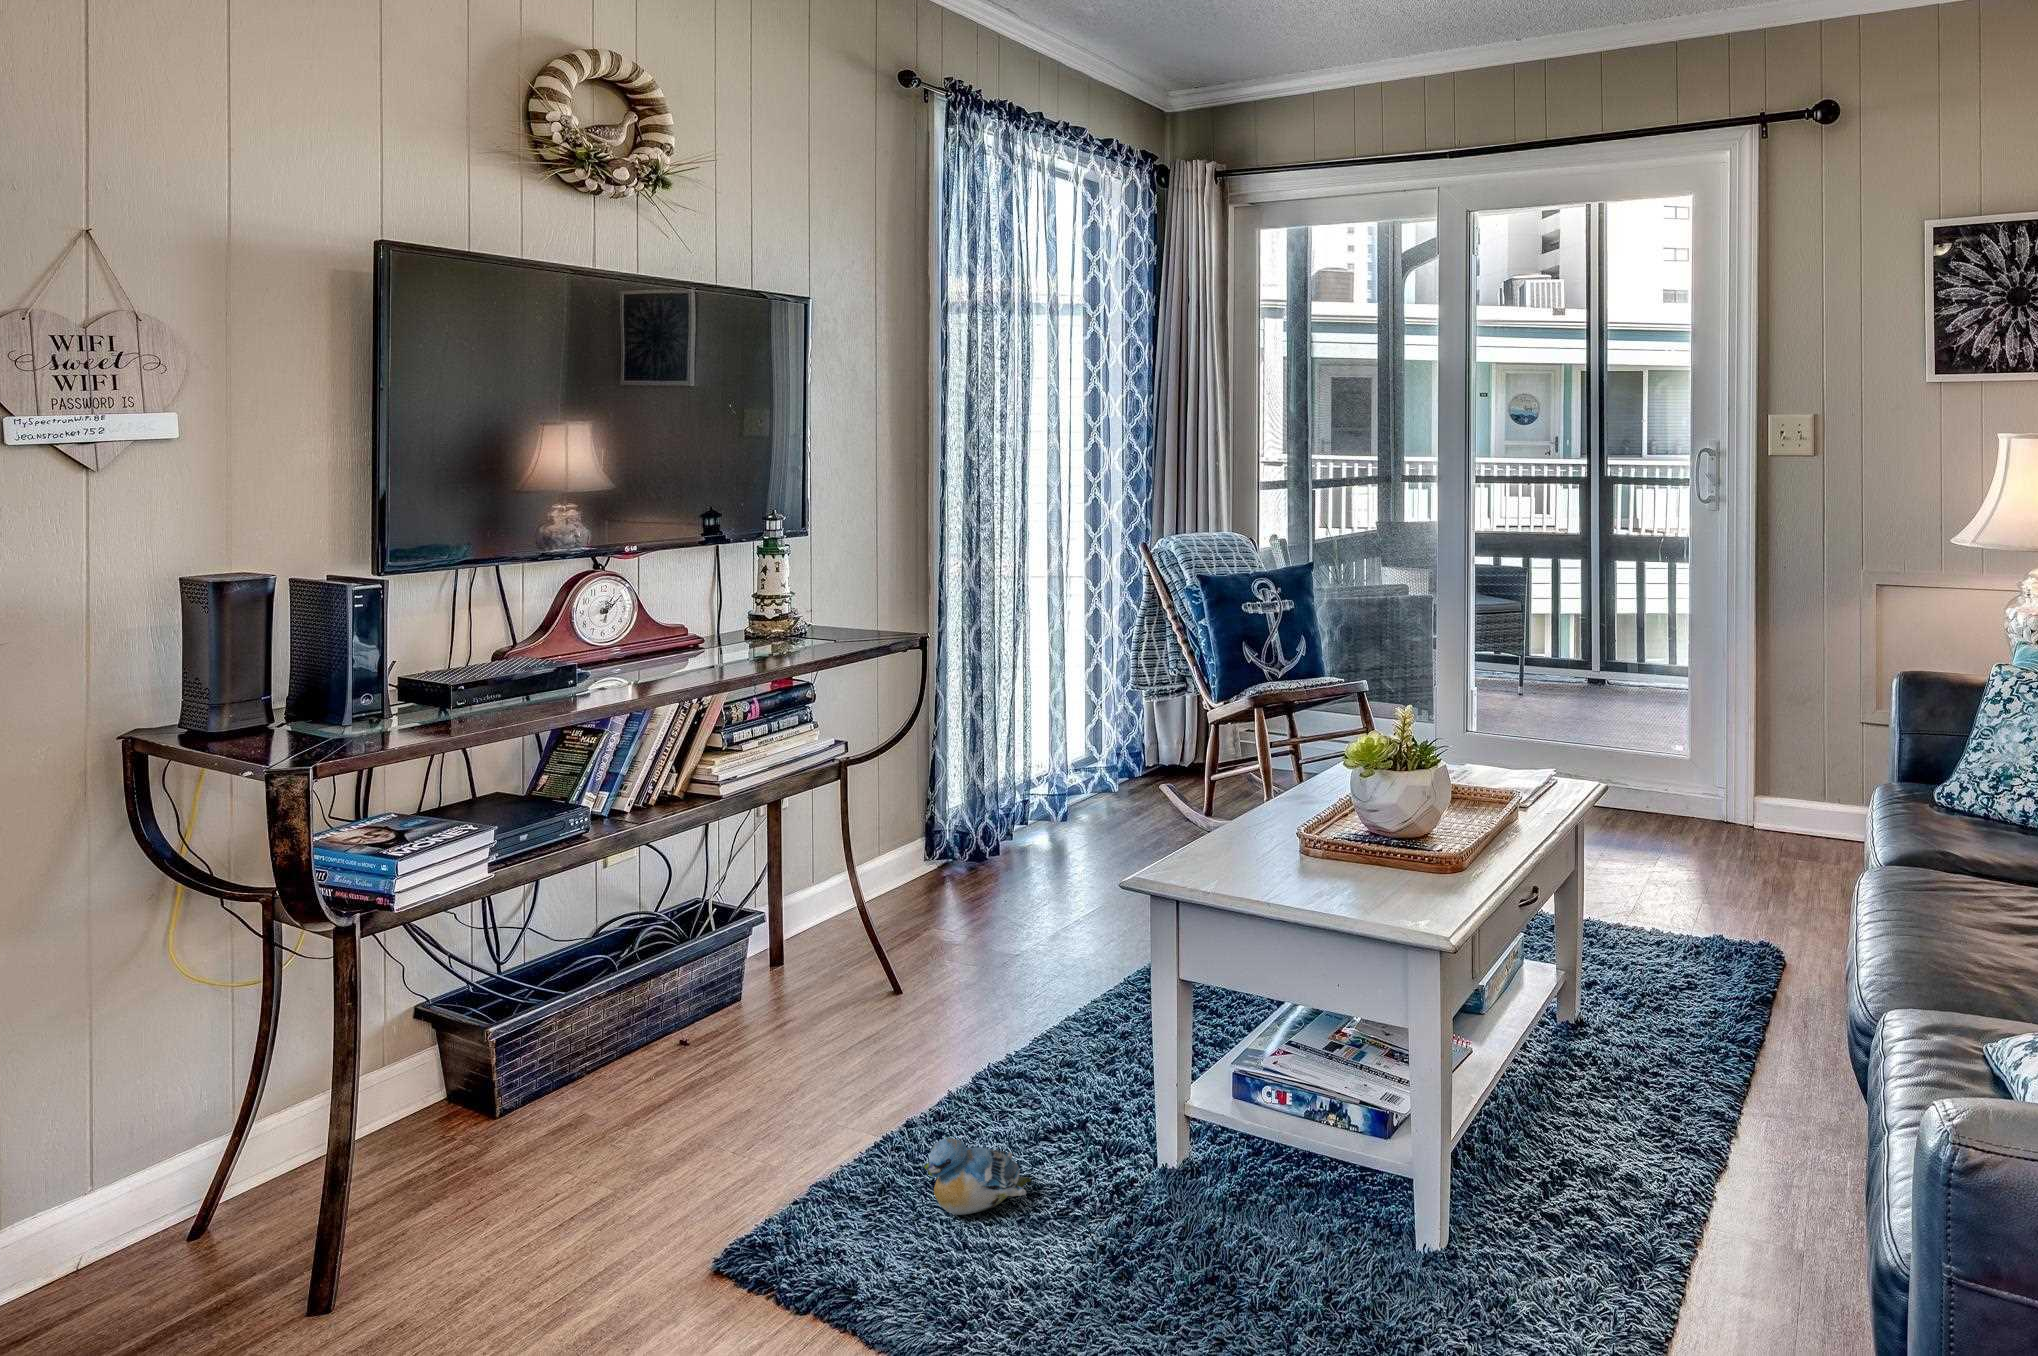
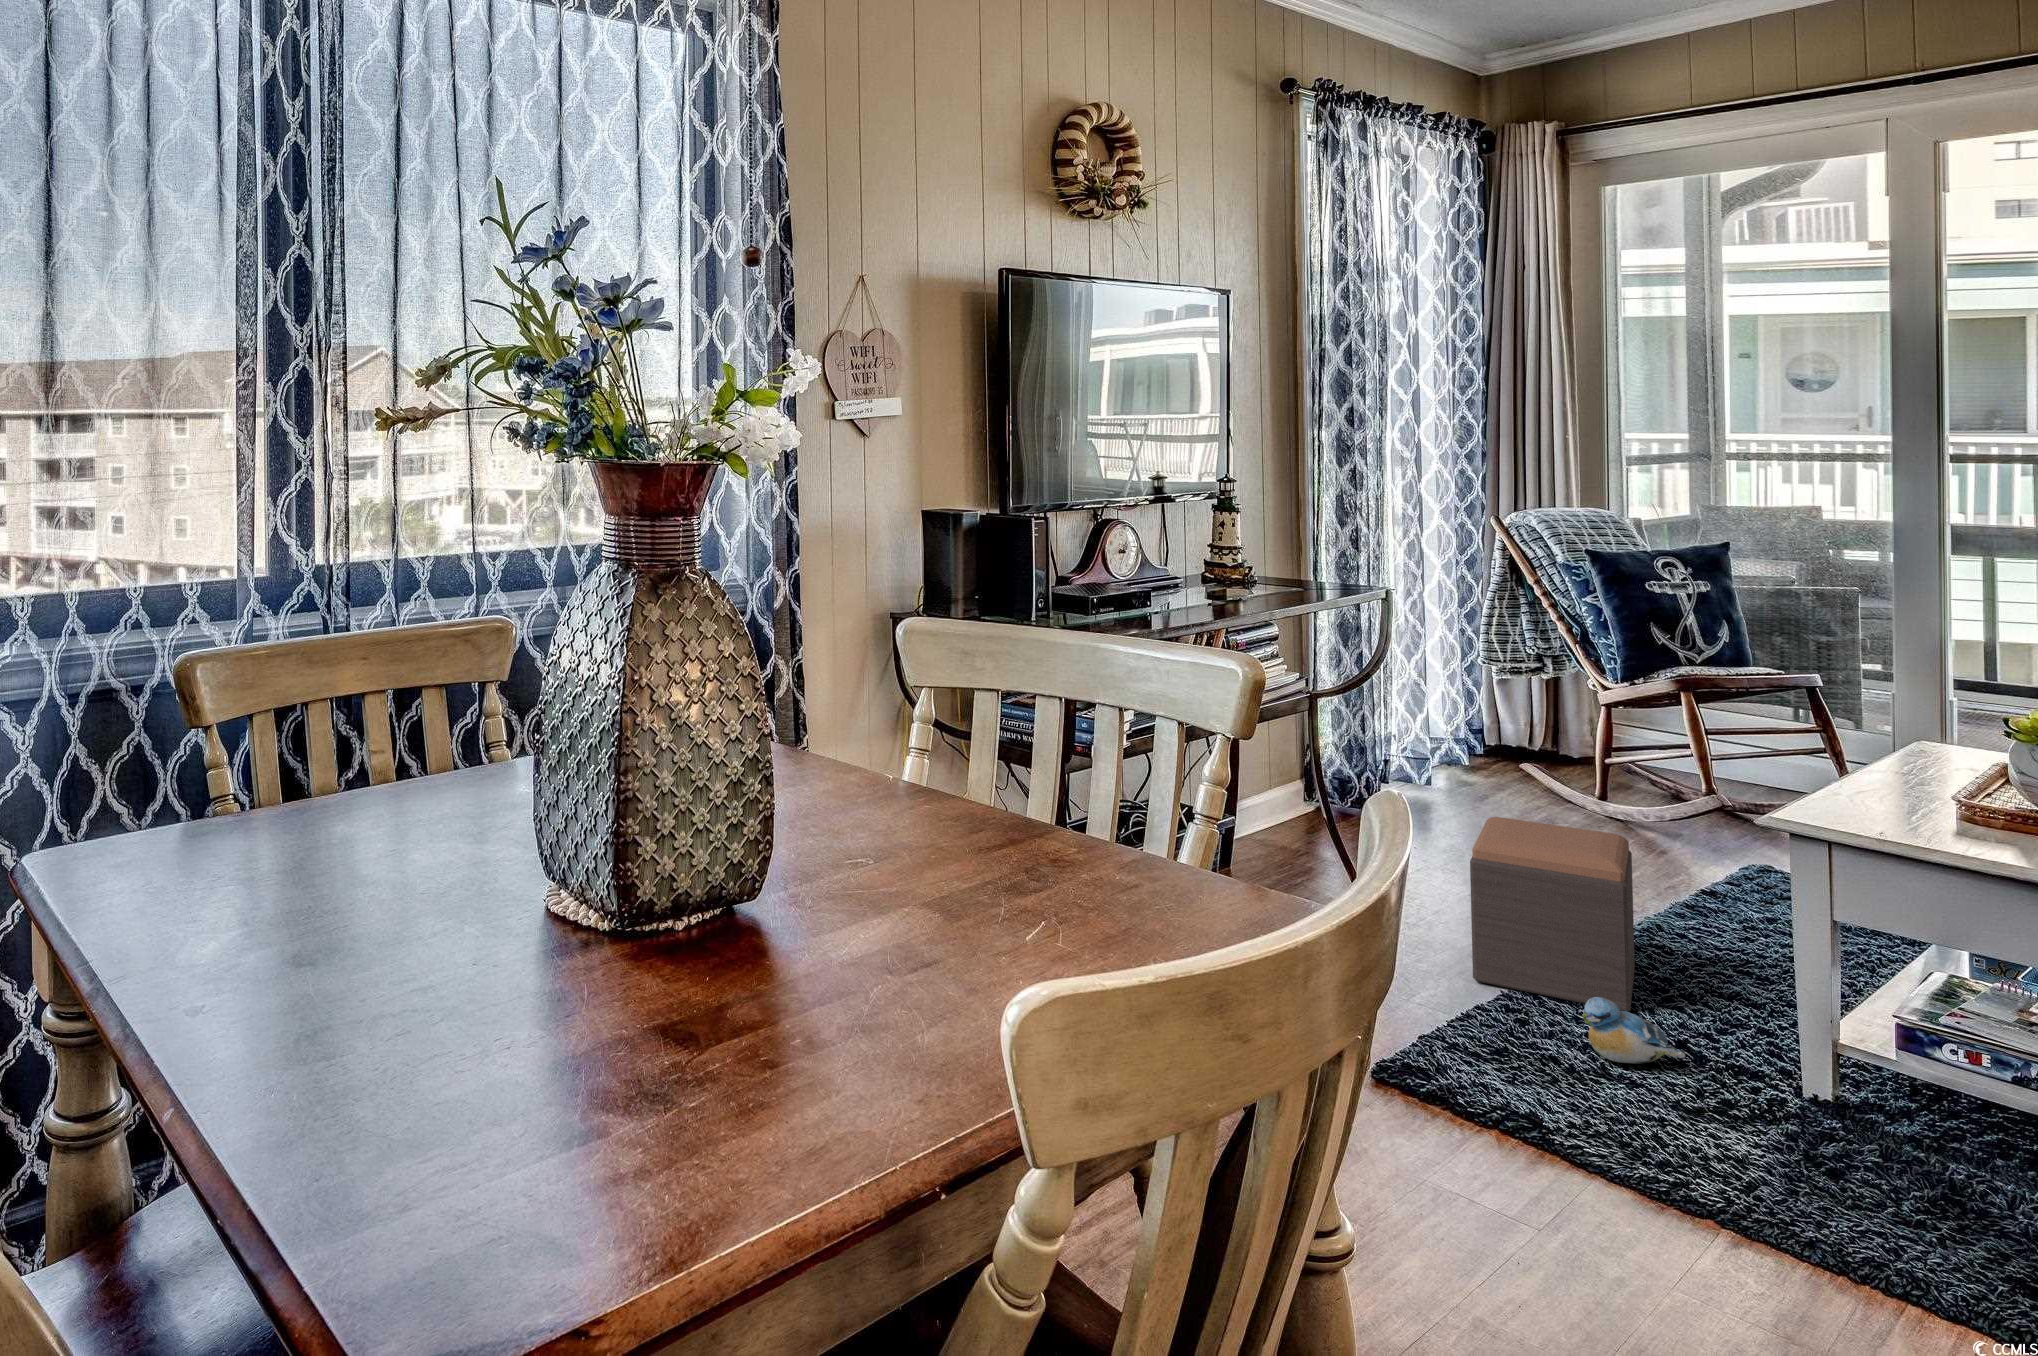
footstool: none [894,897,1082,1122] -> present [1470,817,1635,1012]

